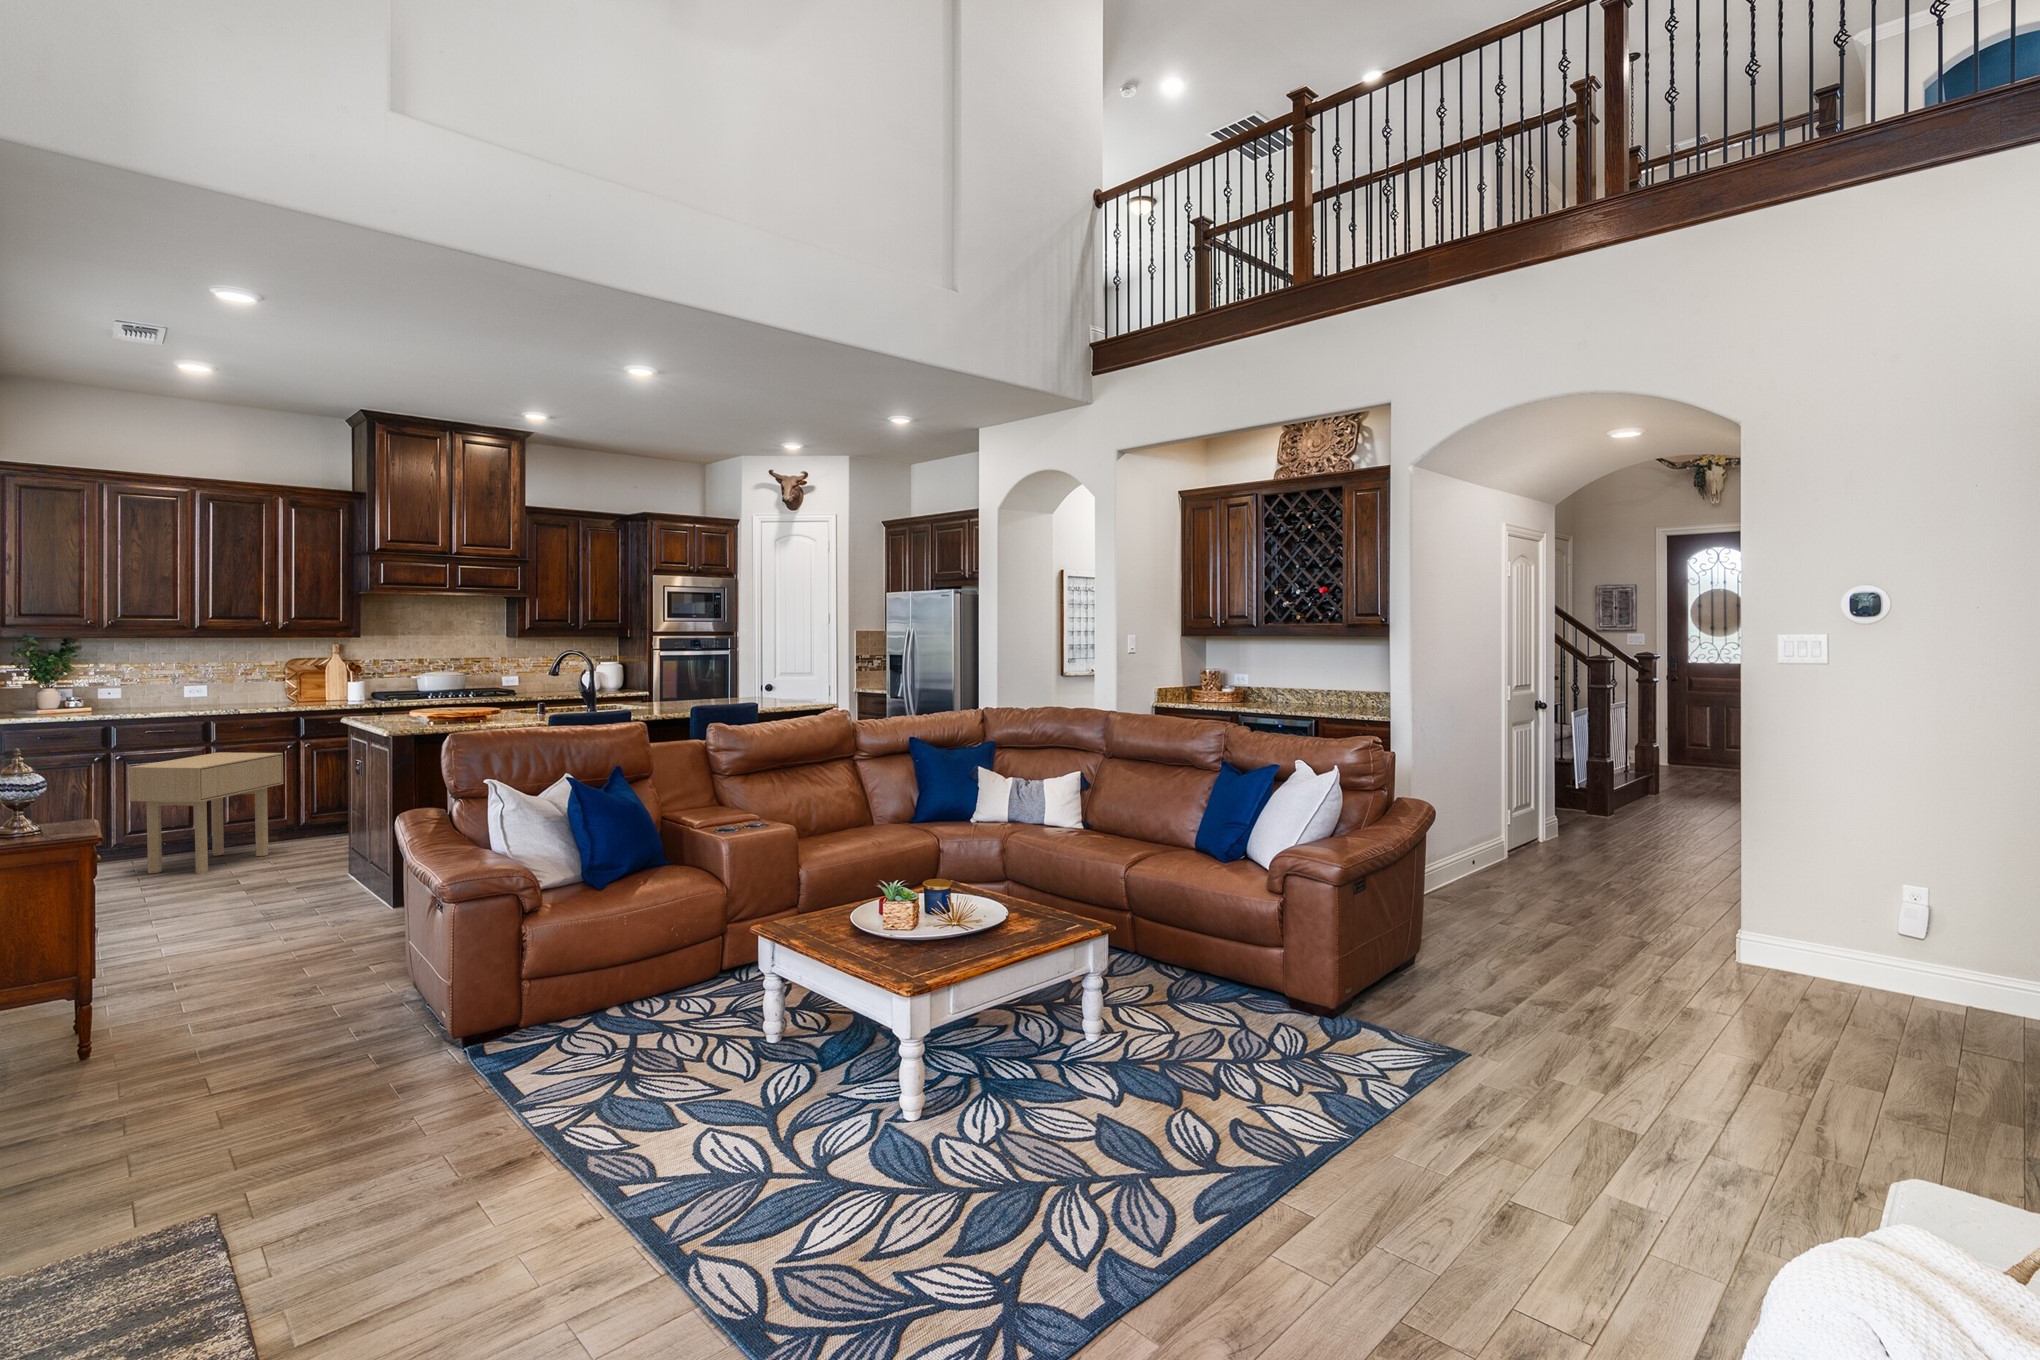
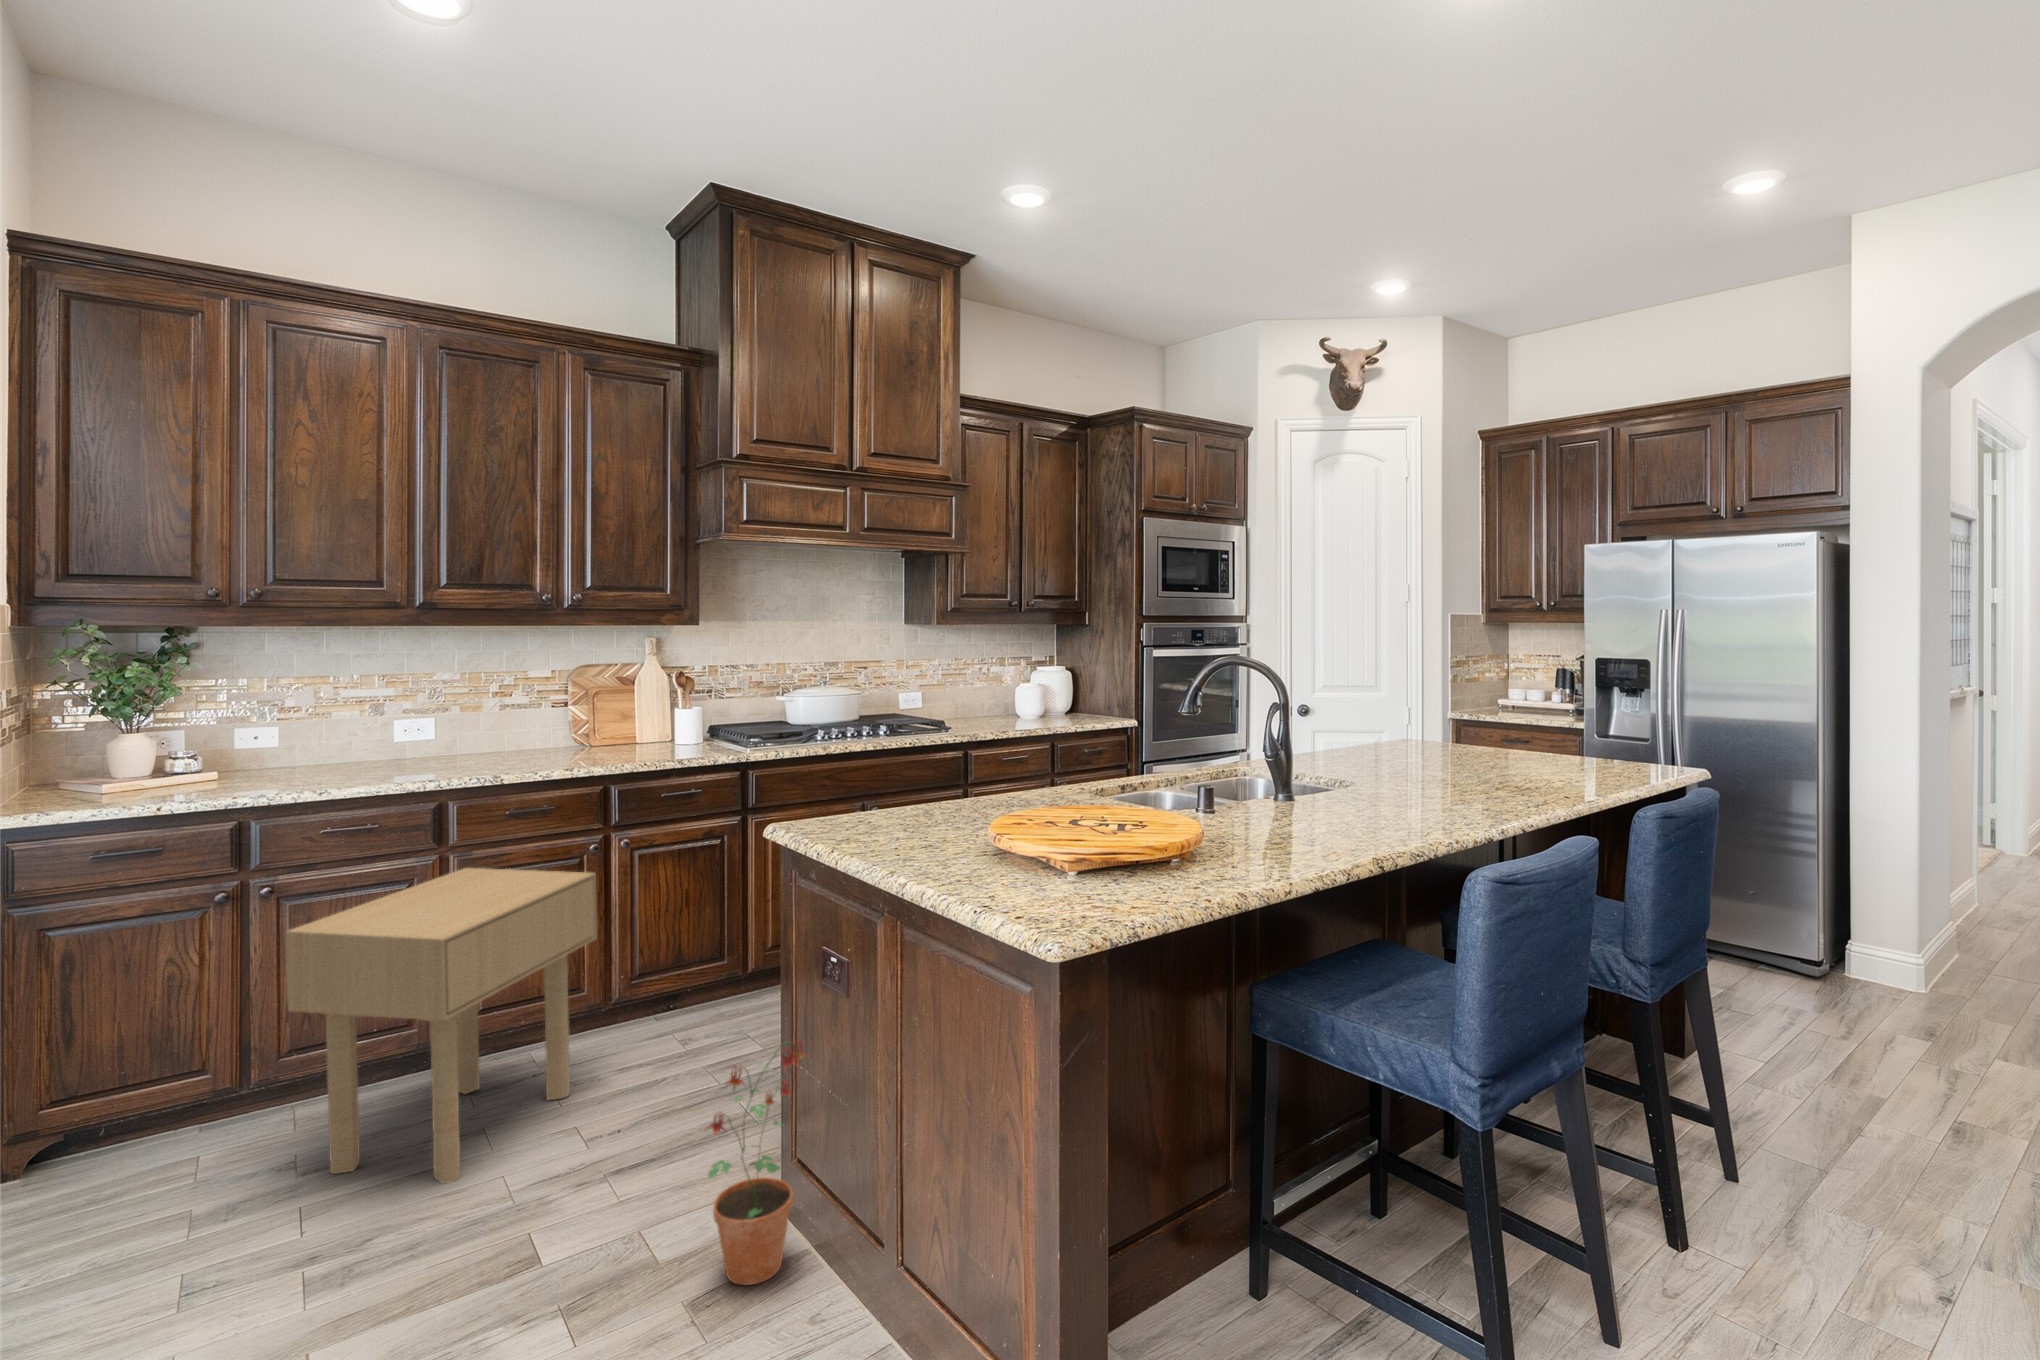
potted plant: none [298,799,348,887] -> present [708,1041,805,1285]

